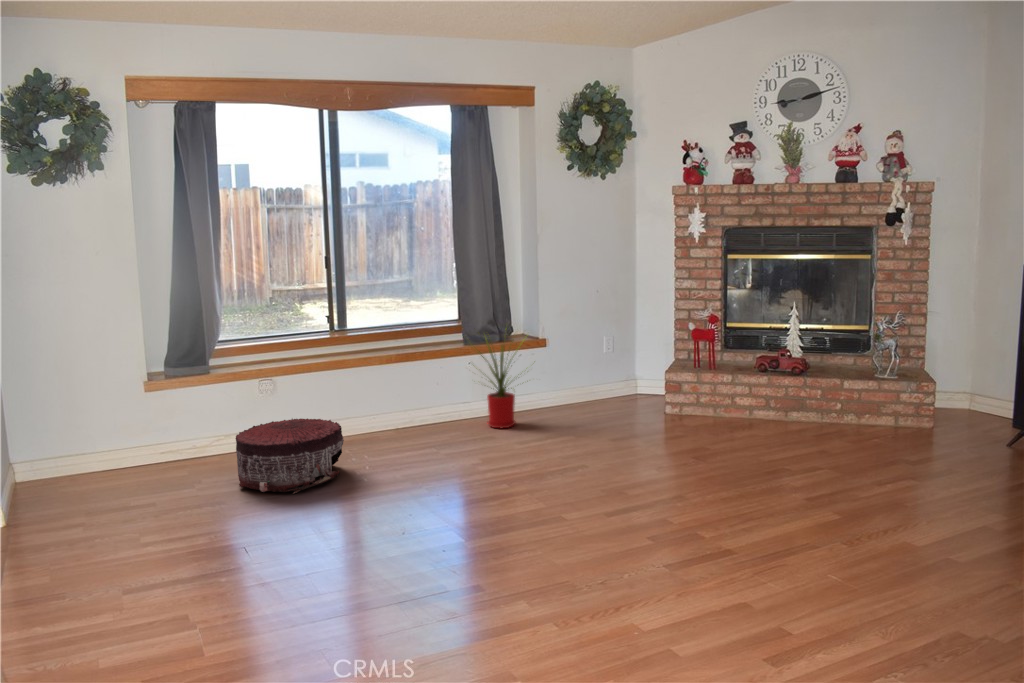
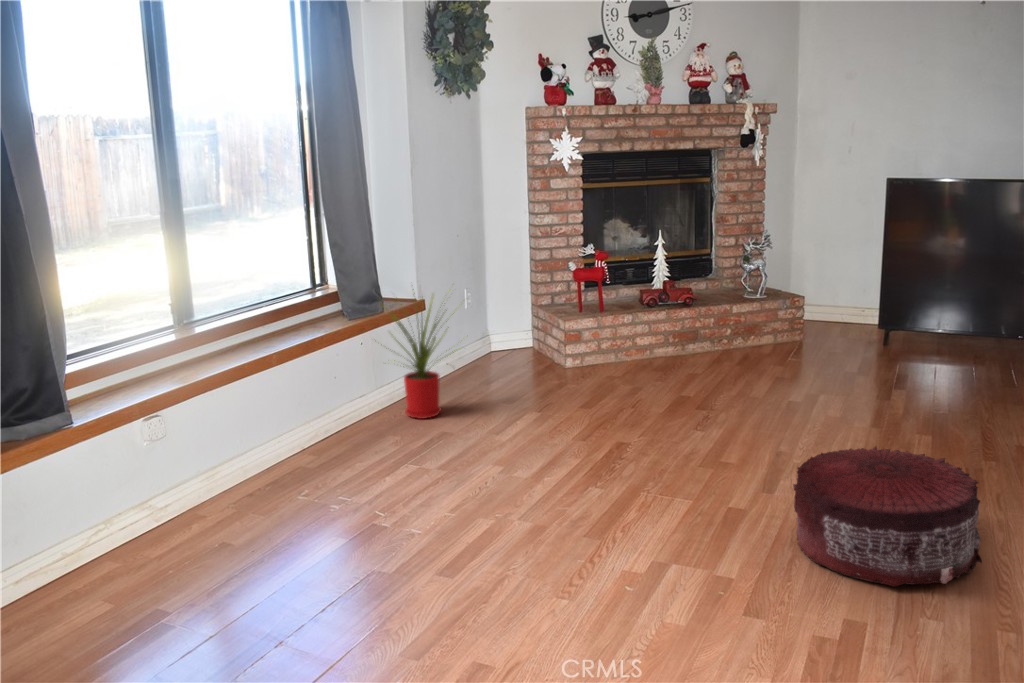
pouf: present [236,419,344,494] -> present [793,446,982,587]

